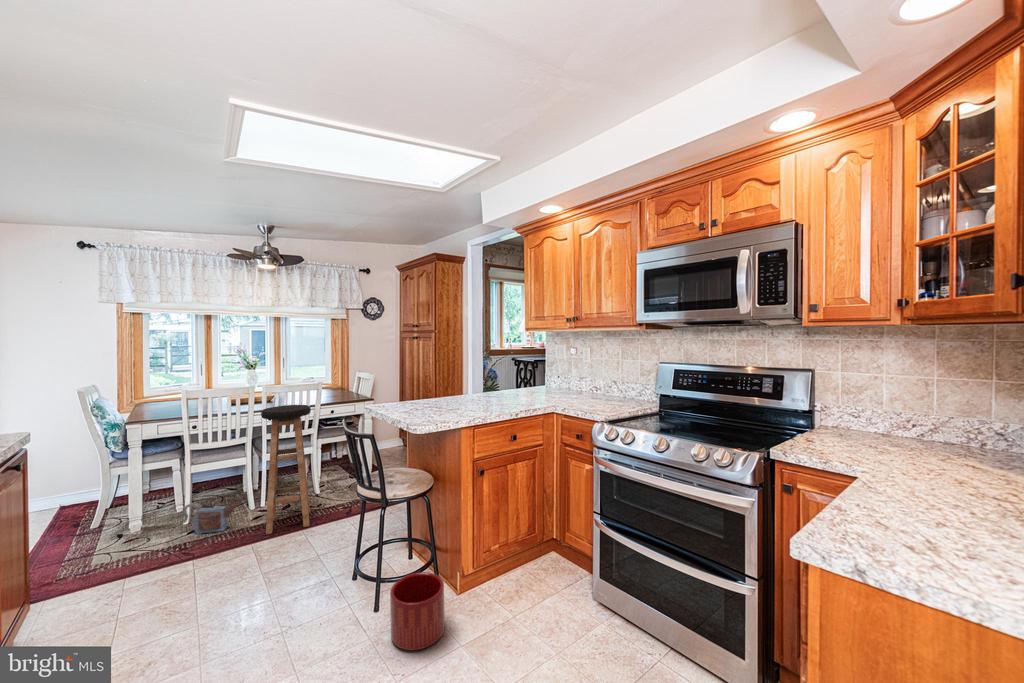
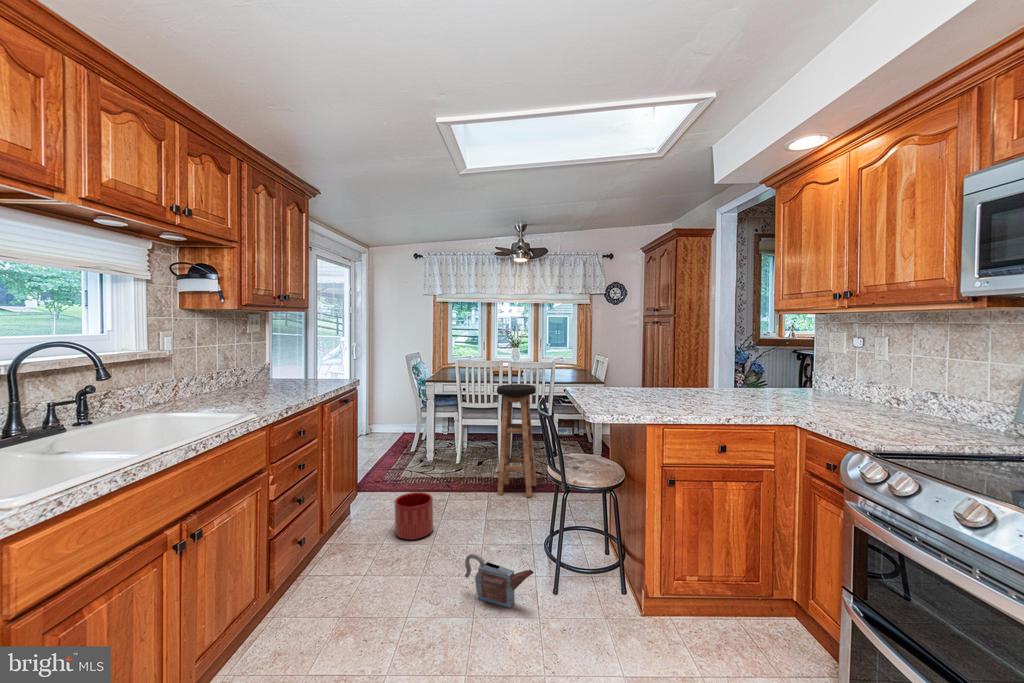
watering can: present [183,501,242,534] -> present [465,553,534,608]
planter: present [390,572,445,650] -> present [395,492,433,540]

